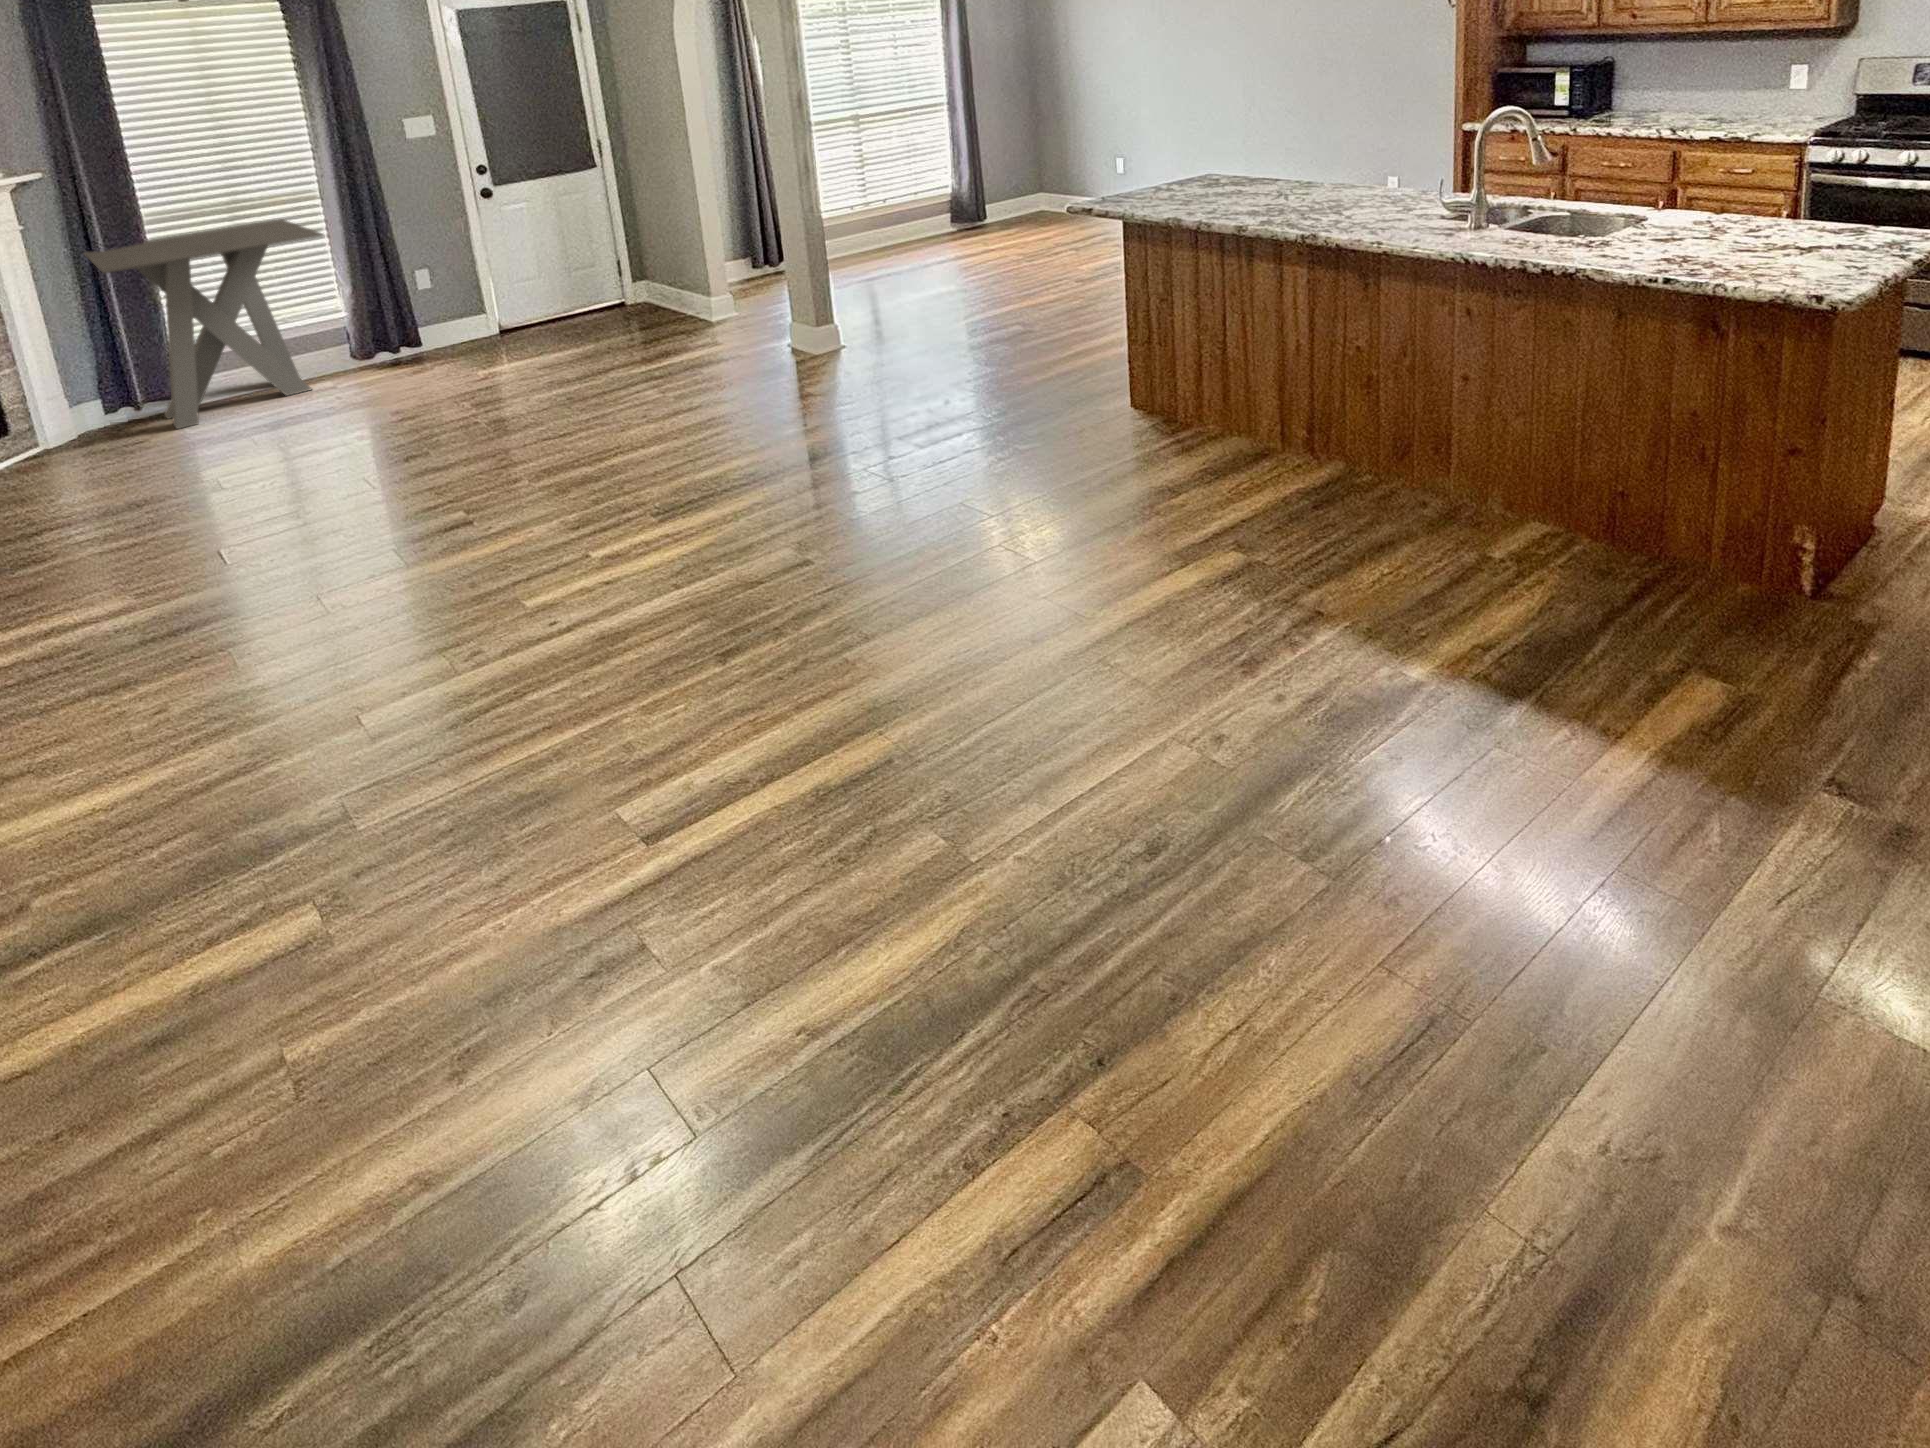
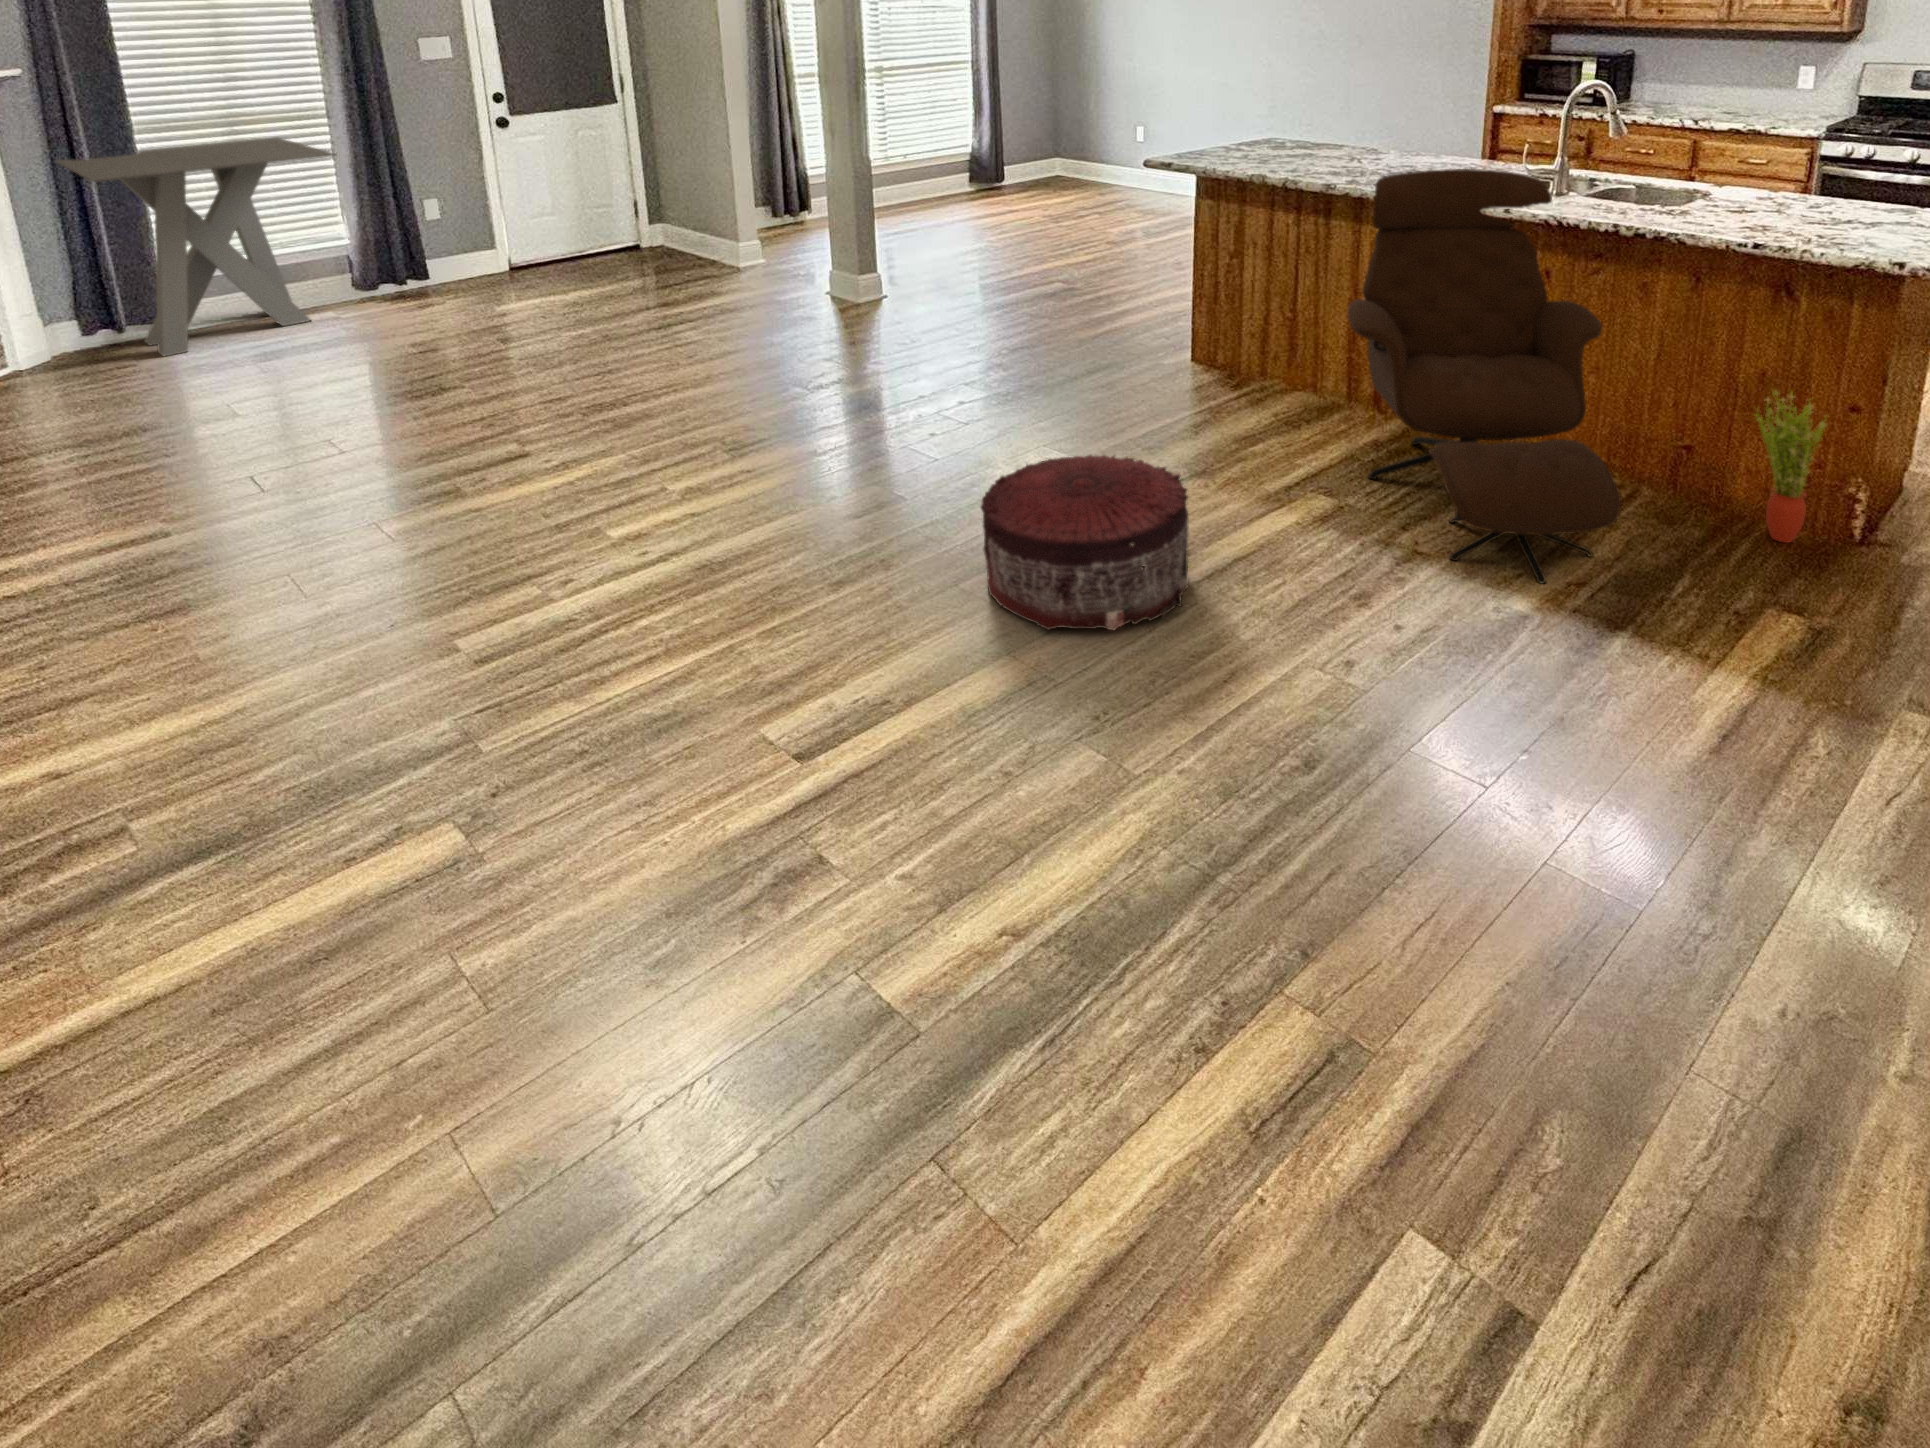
lounge chair: none [1255,205,1530,647] -> present [1348,169,1621,584]
potted plant: none [1681,430,1766,597] -> present [1755,390,1826,542]
pouf: none [855,515,1071,702] -> present [981,455,1189,630]

